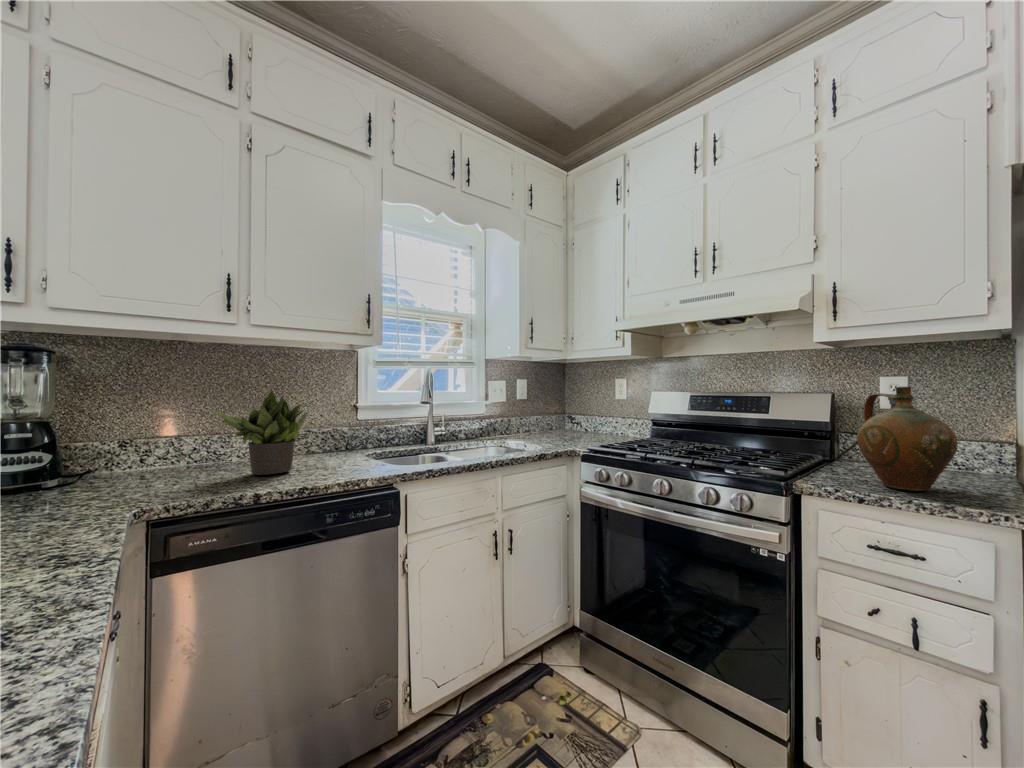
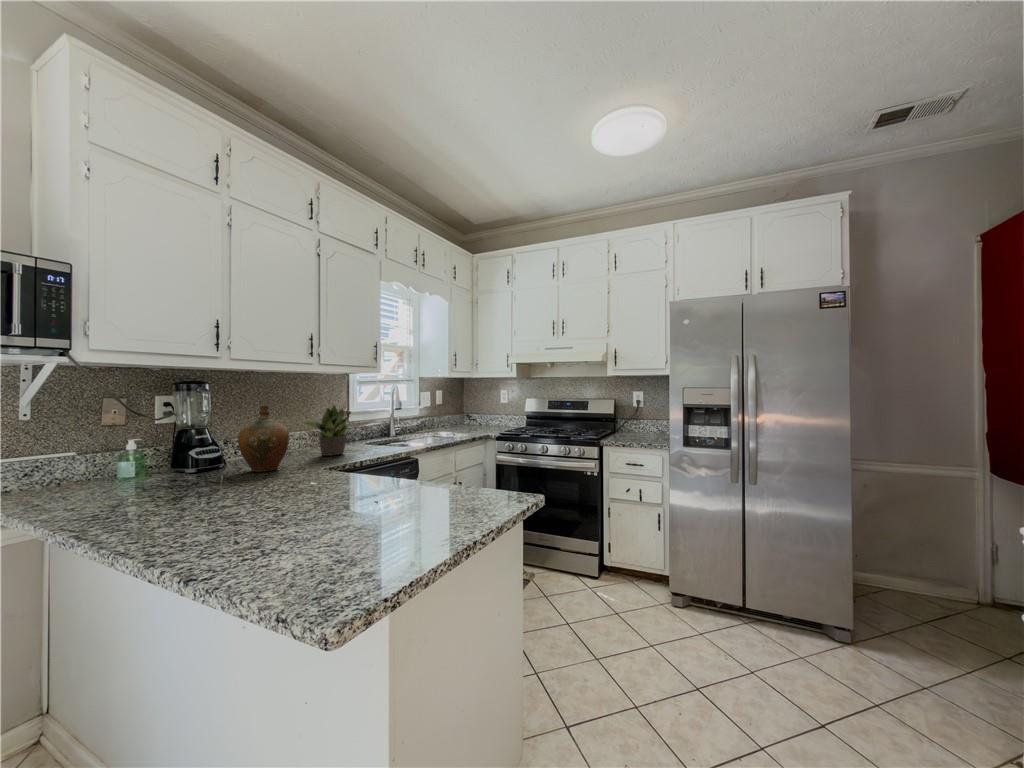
ceramic jug: present [857,386,958,491] -> present [238,406,290,472]

